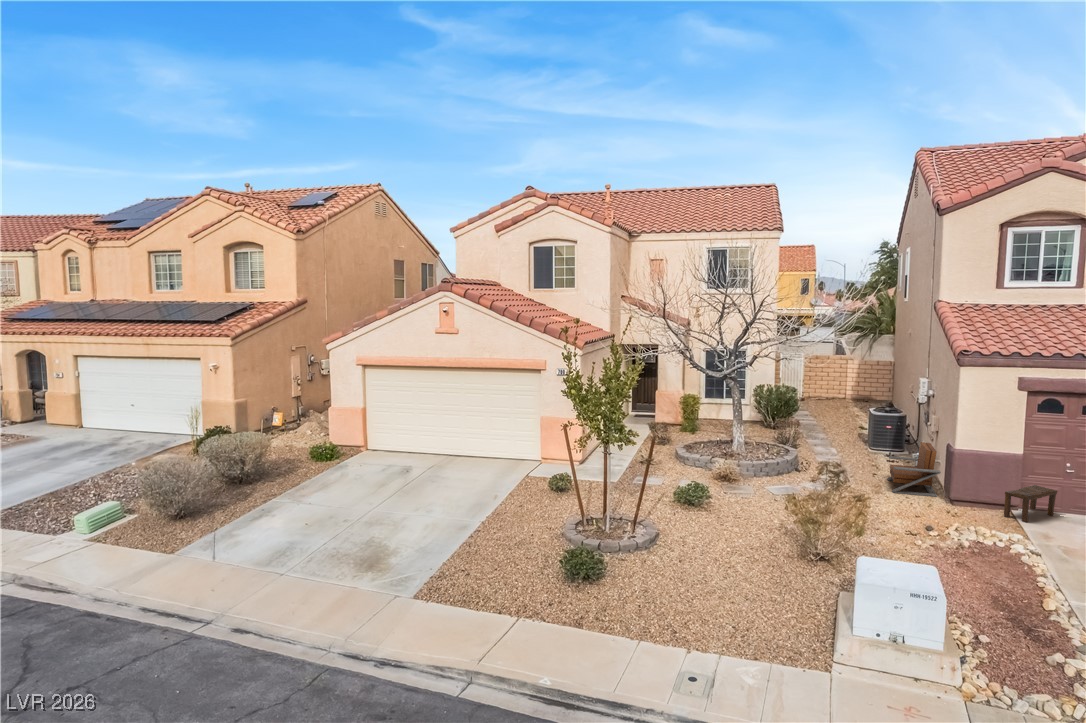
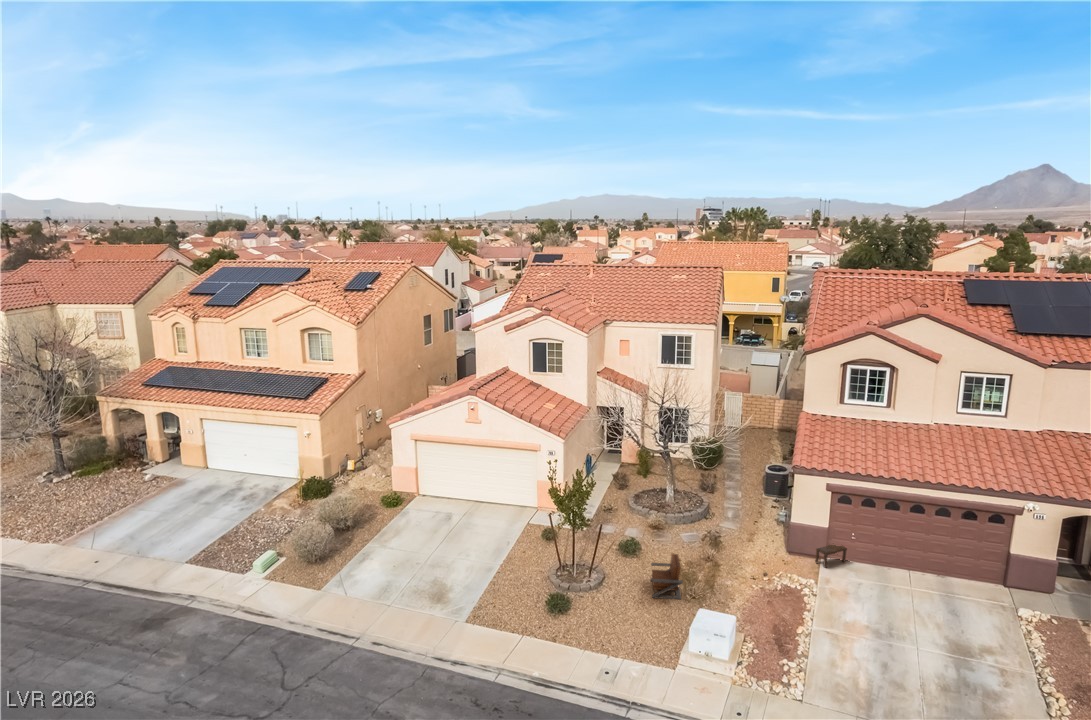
lounge chair: present [887,442,941,497] -> present [651,554,683,599]

